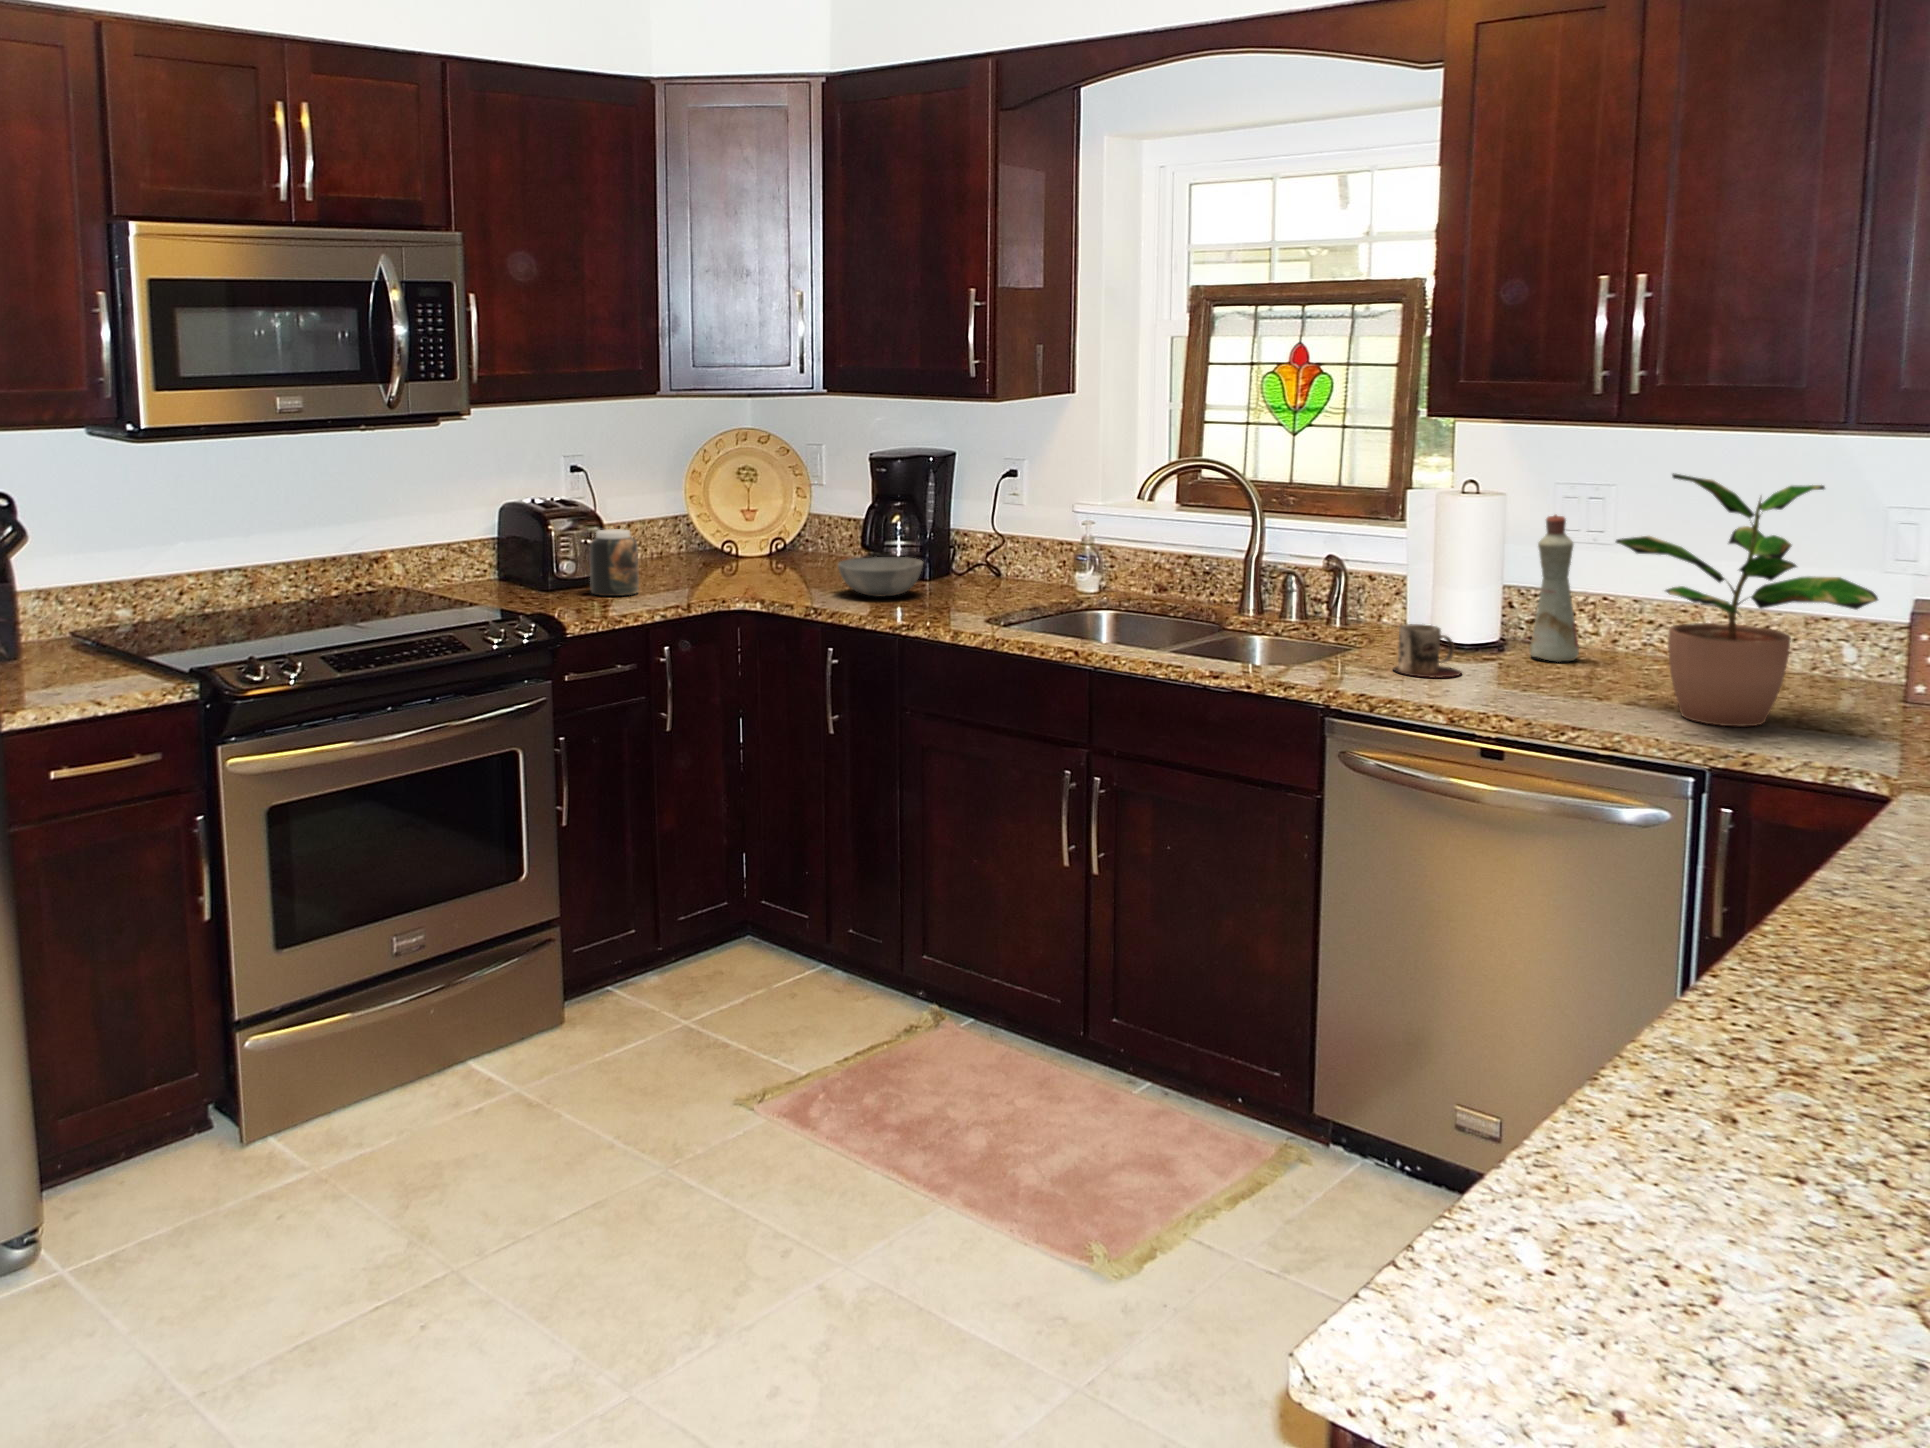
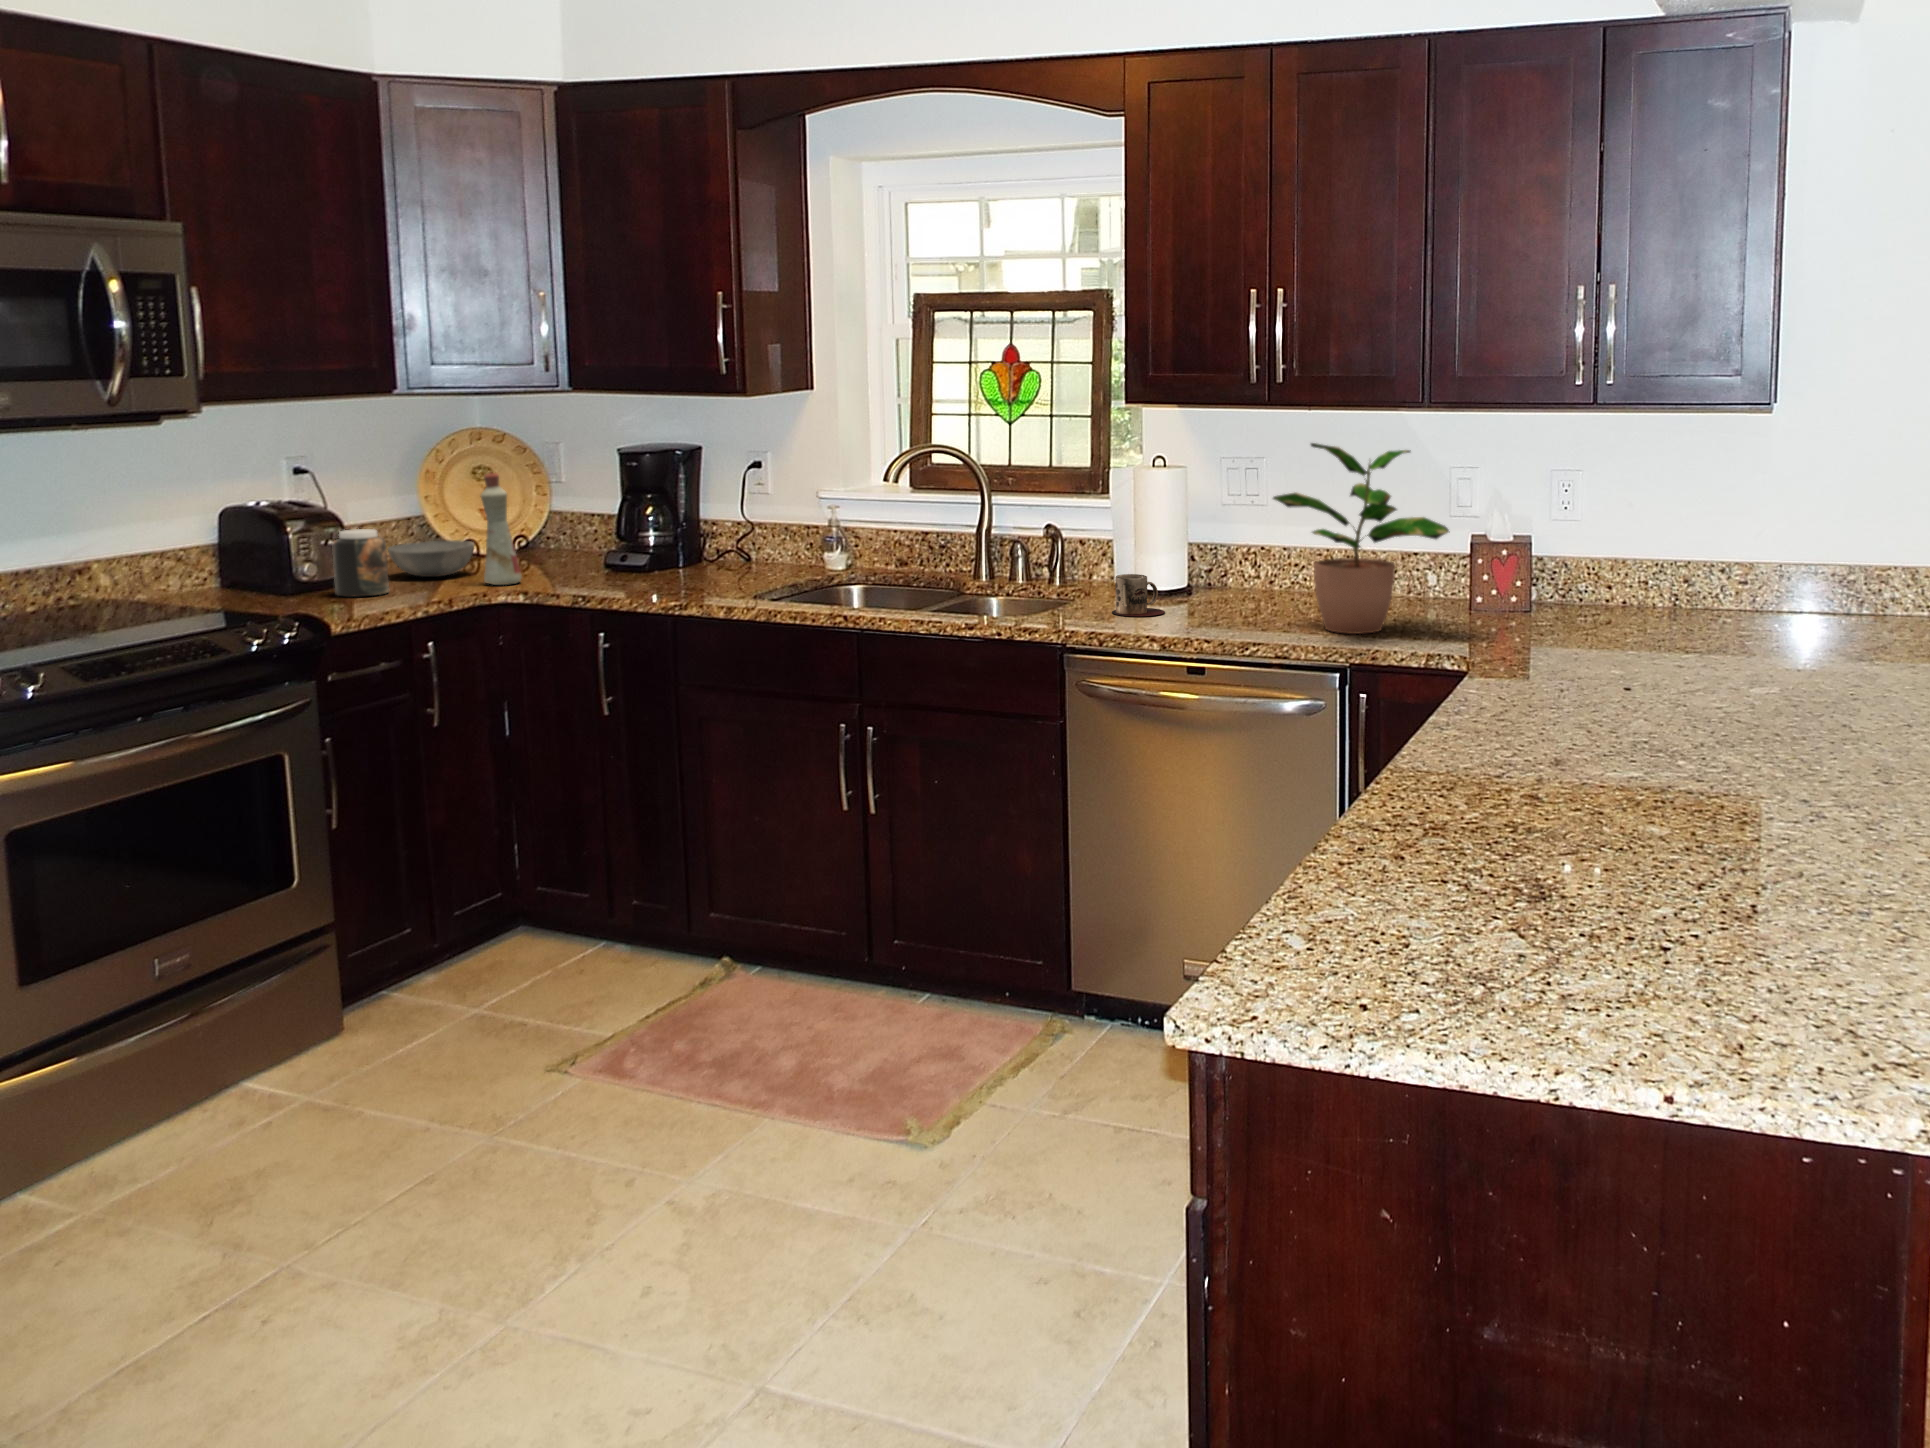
bottle: present [1529,515,1579,662] -> present [481,473,522,585]
bowl: present [838,557,923,597] -> present [388,540,474,577]

